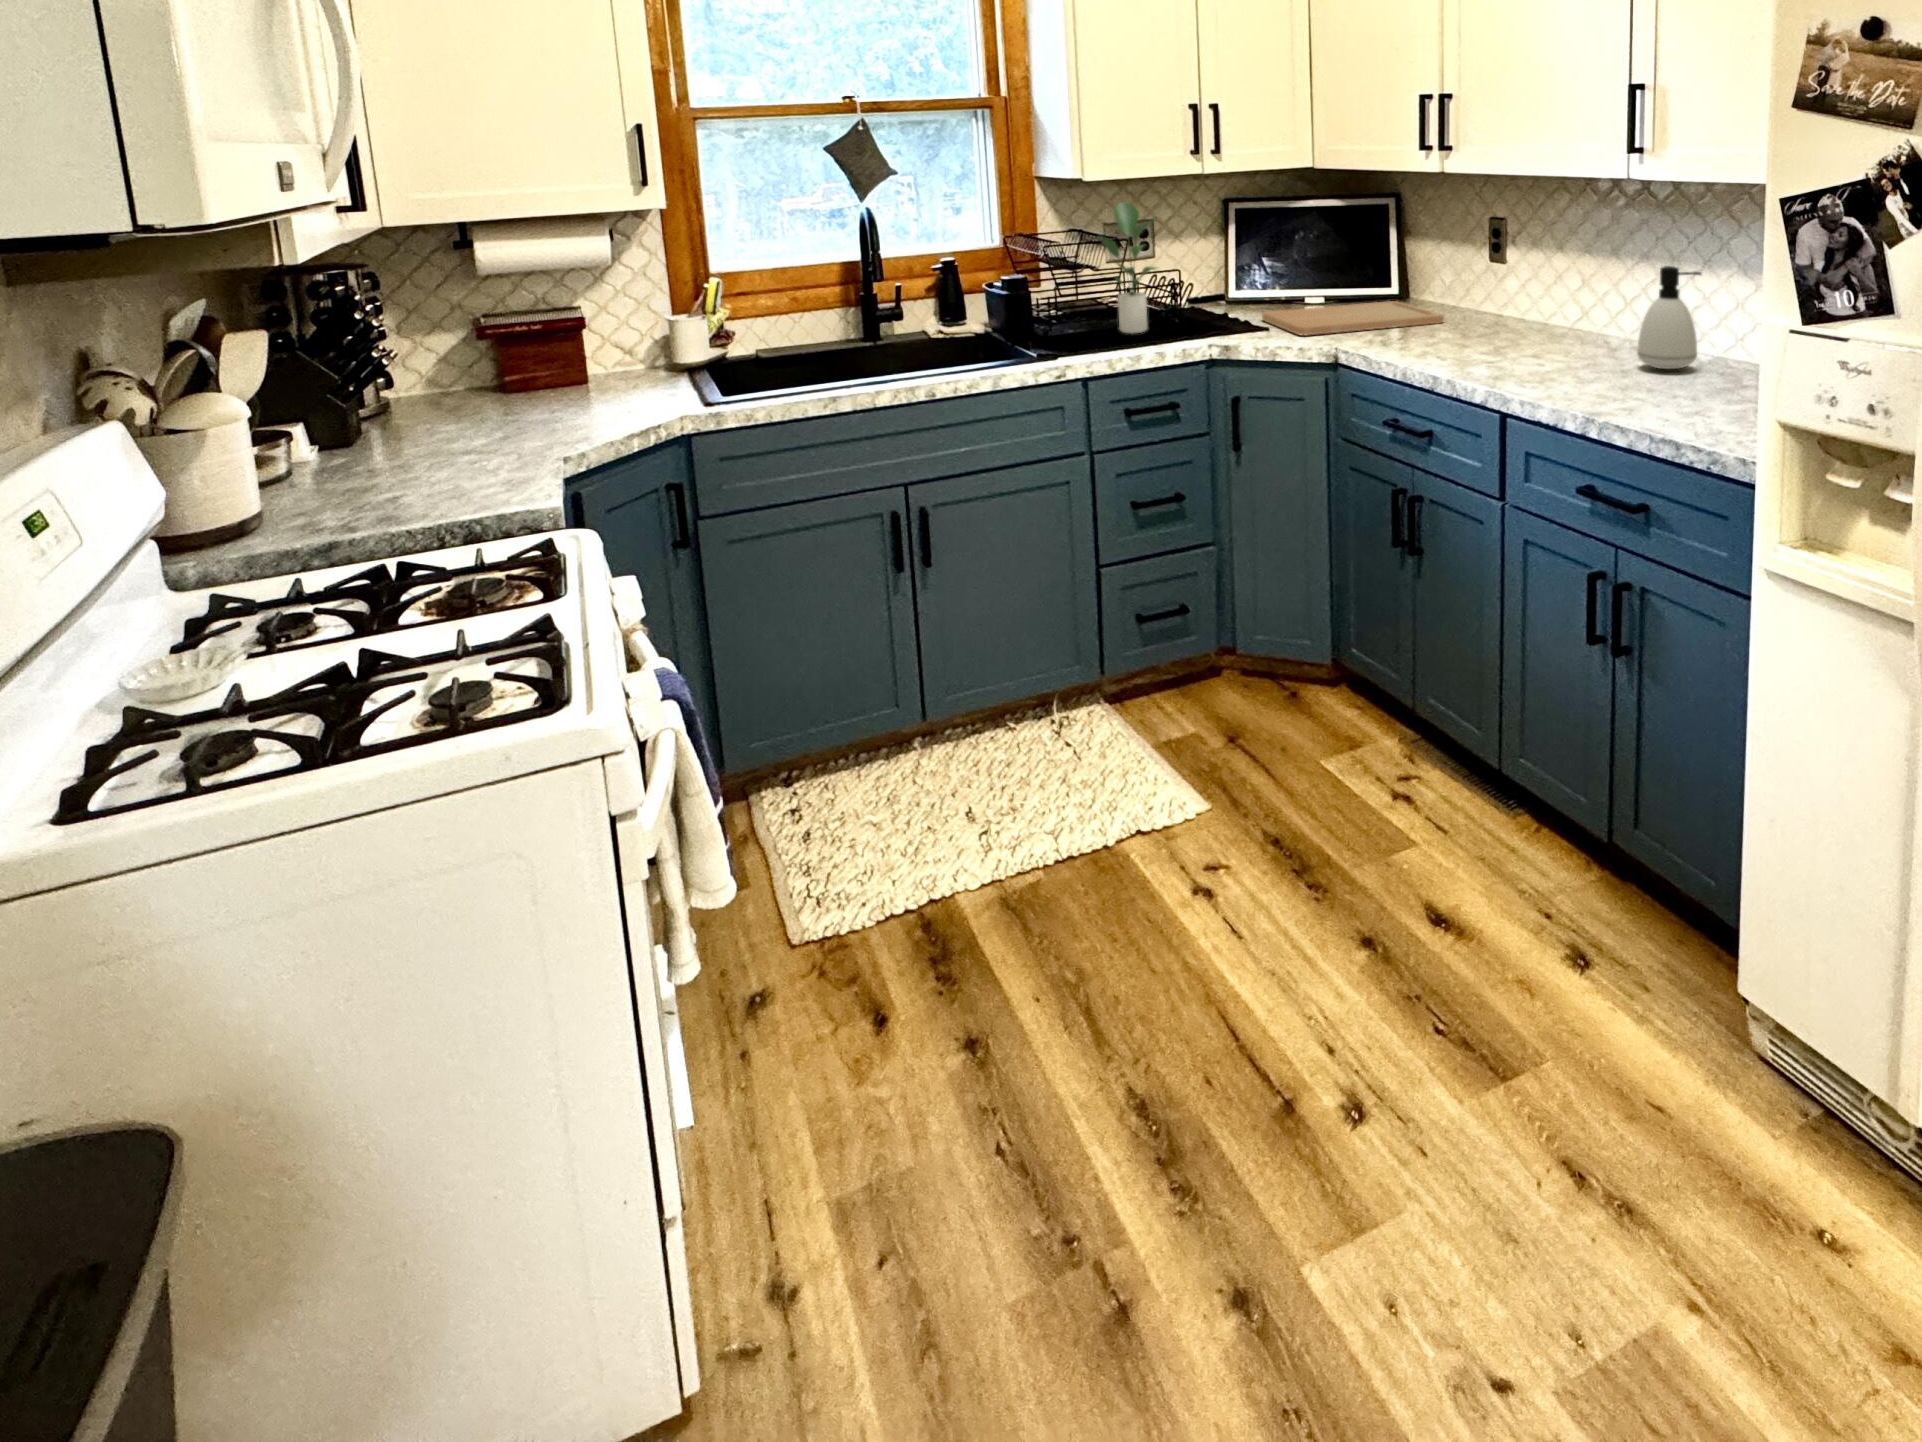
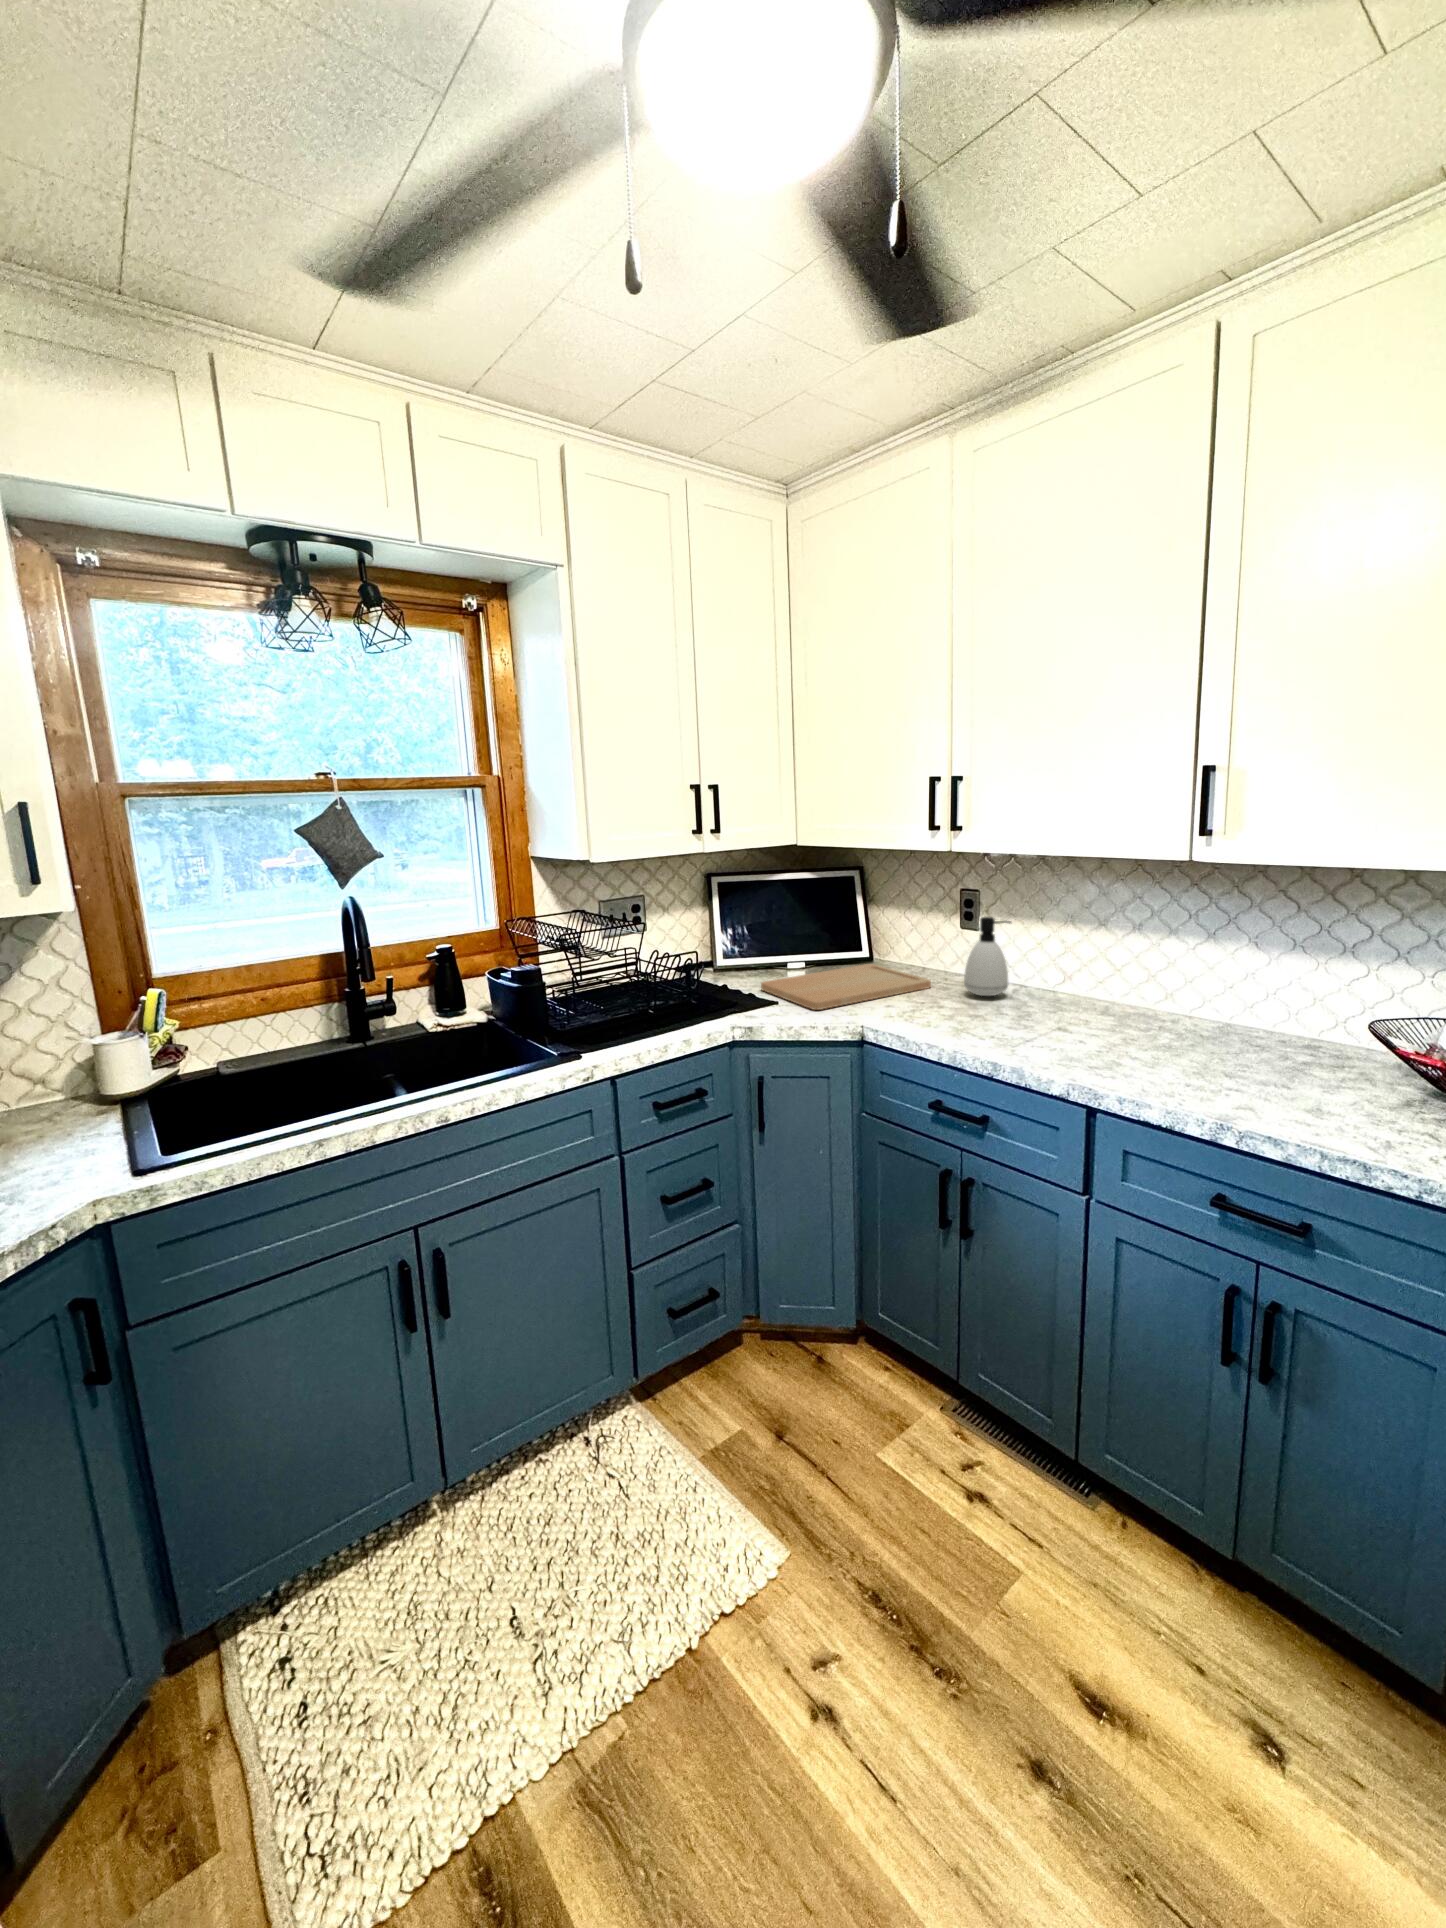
potted plant: present [1099,202,1156,334] -> none [607,880,669,1013]
soap dispenser: present [1637,266,1701,369] -> present [964,916,1011,996]

